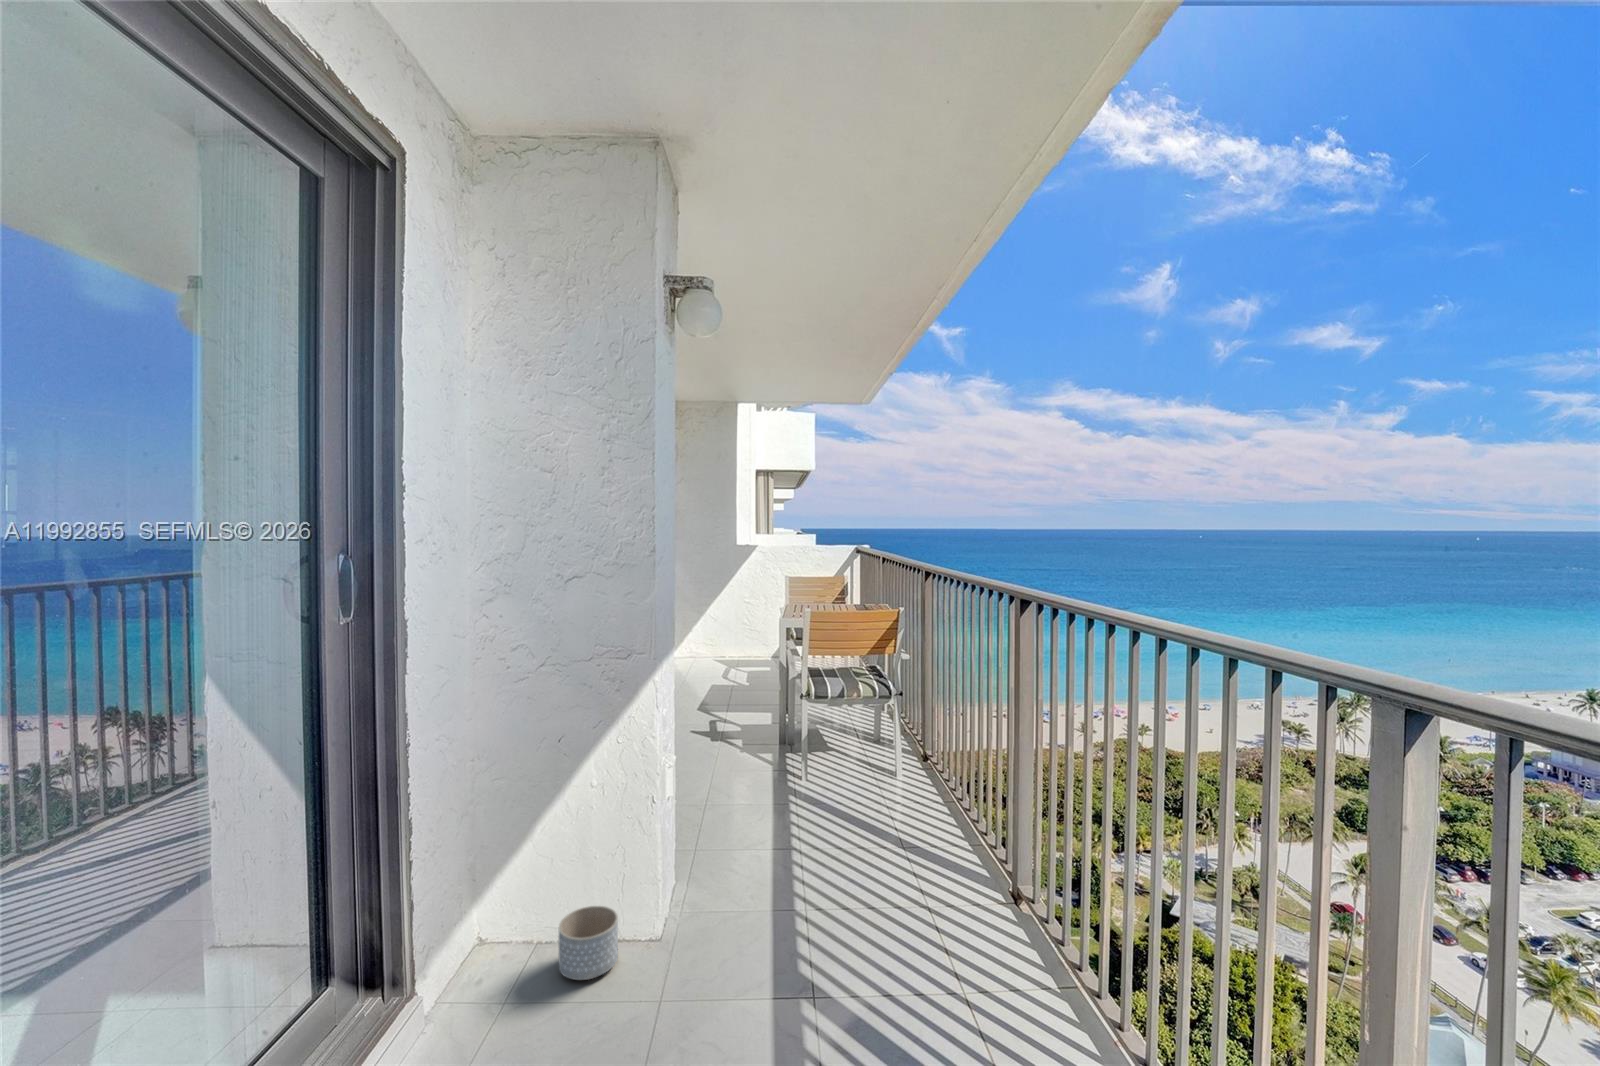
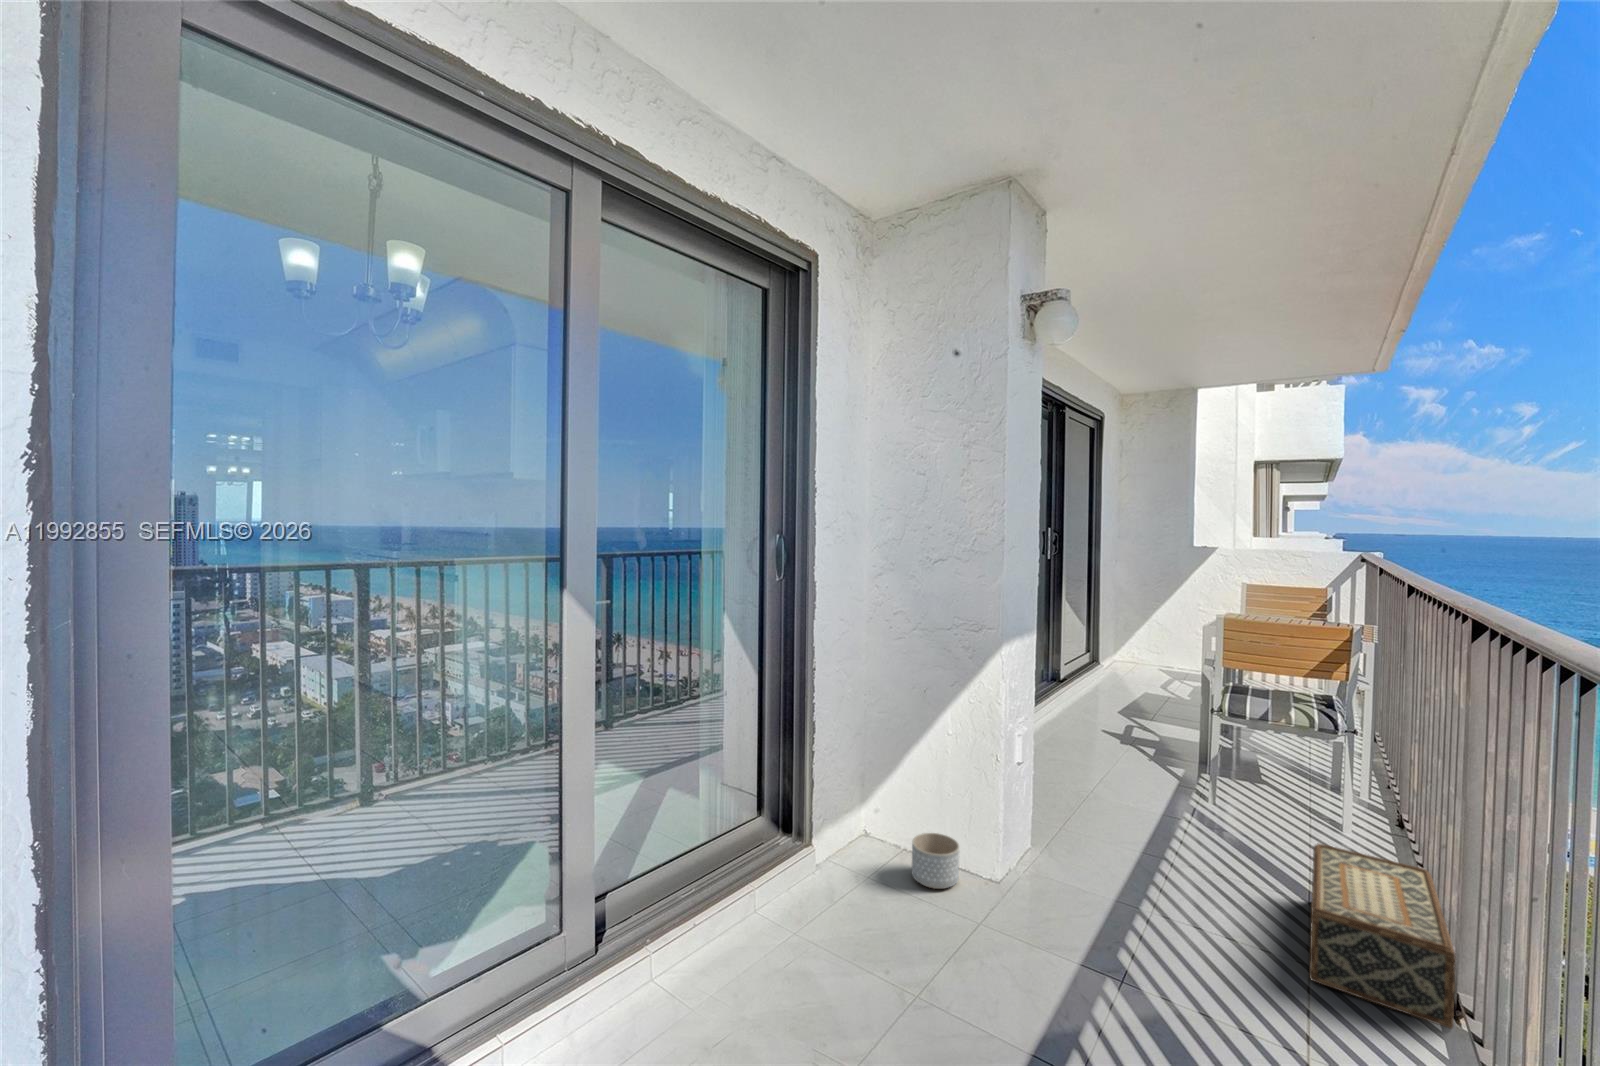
woven basket: none [907,795,1025,921] -> present [1309,844,1456,1029]

